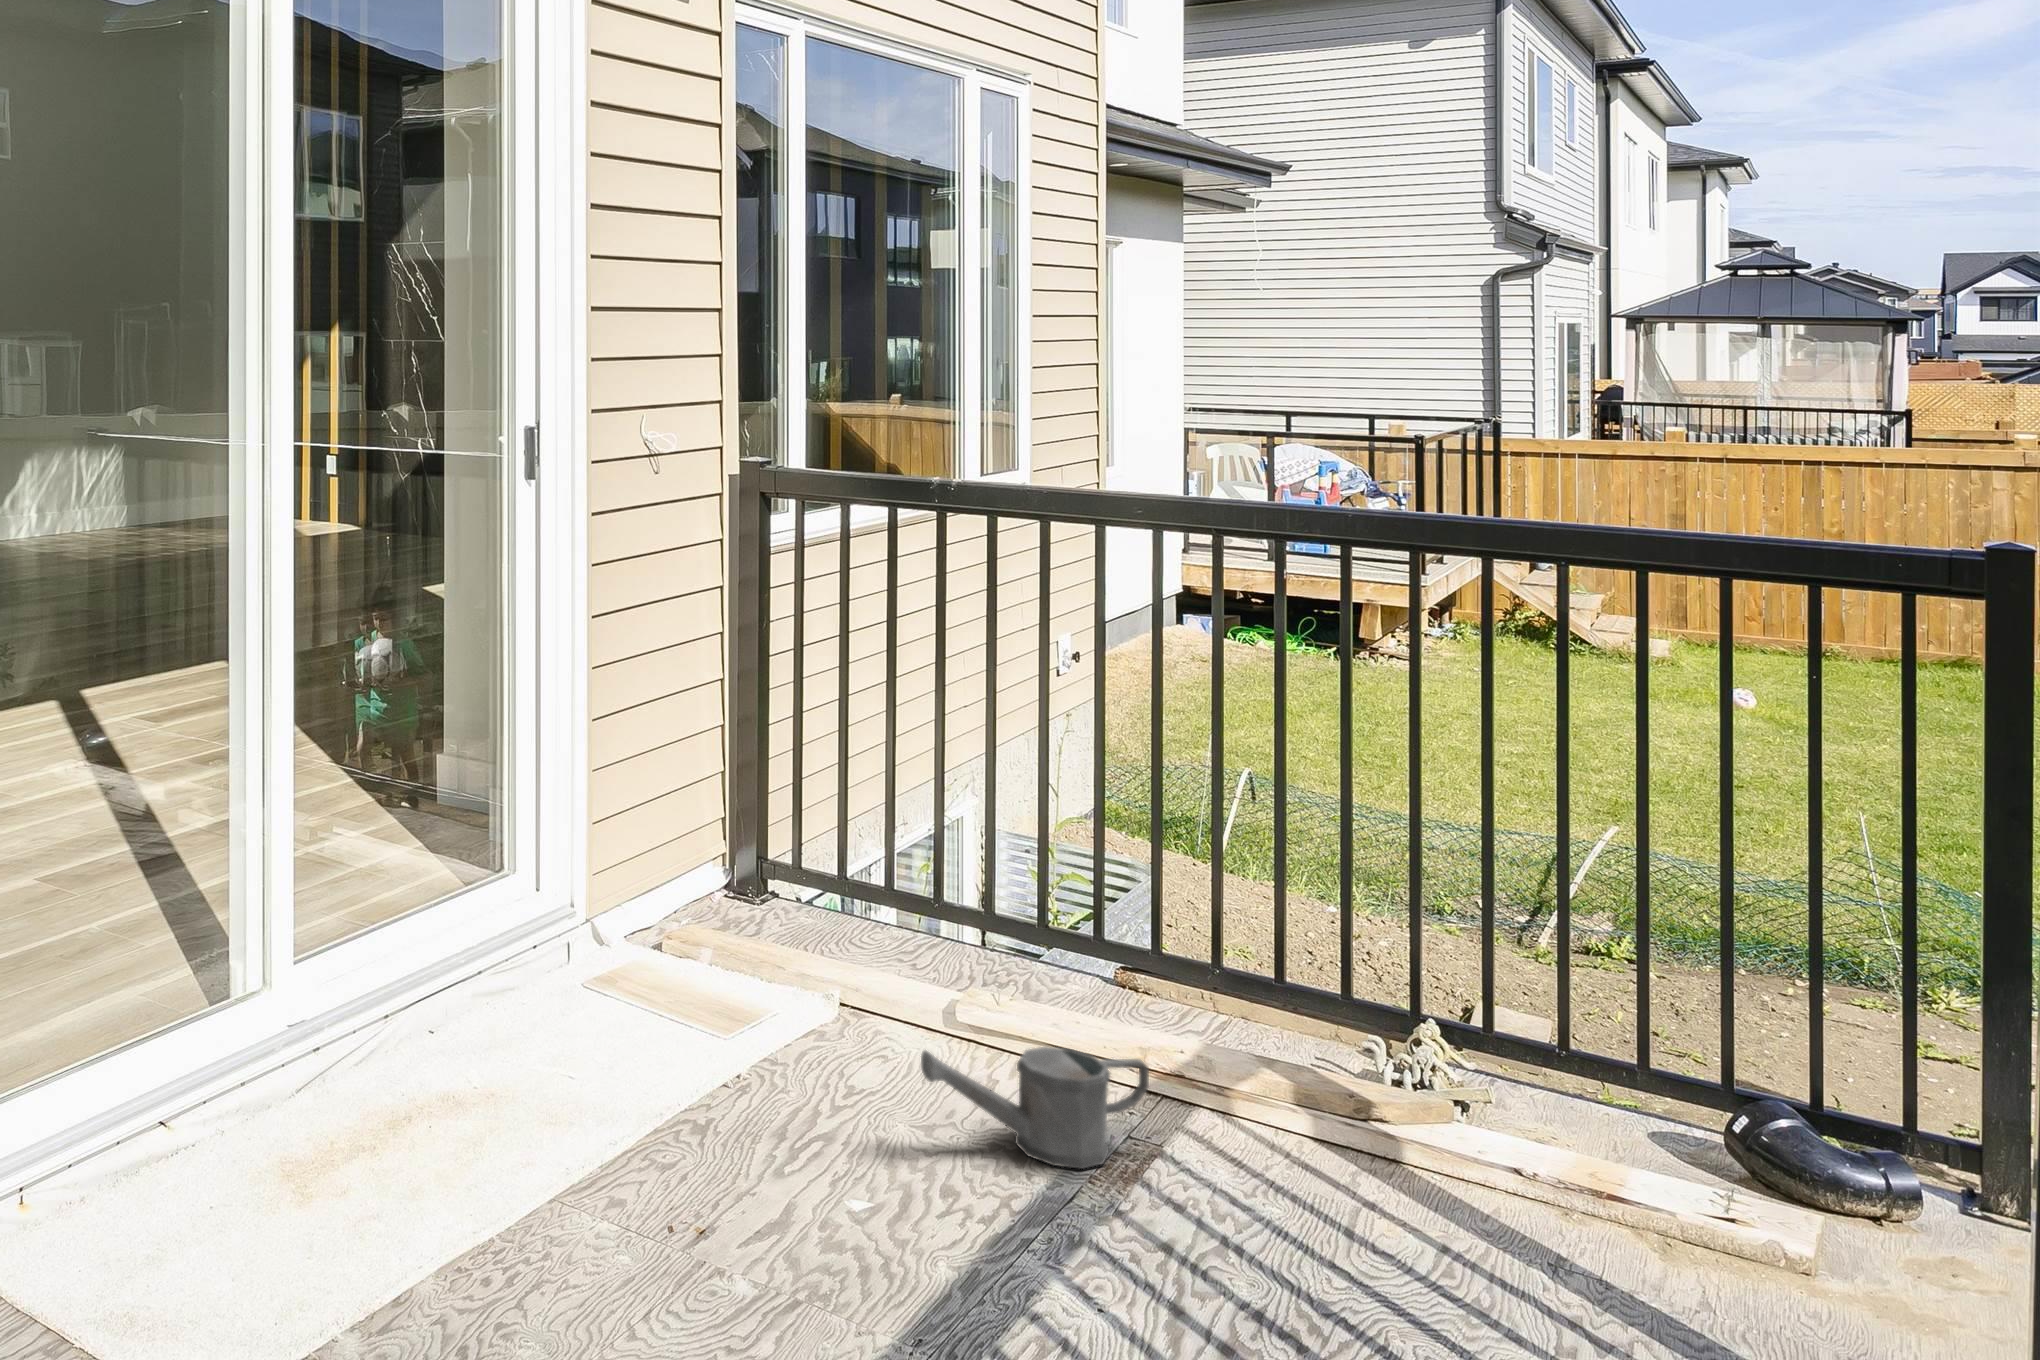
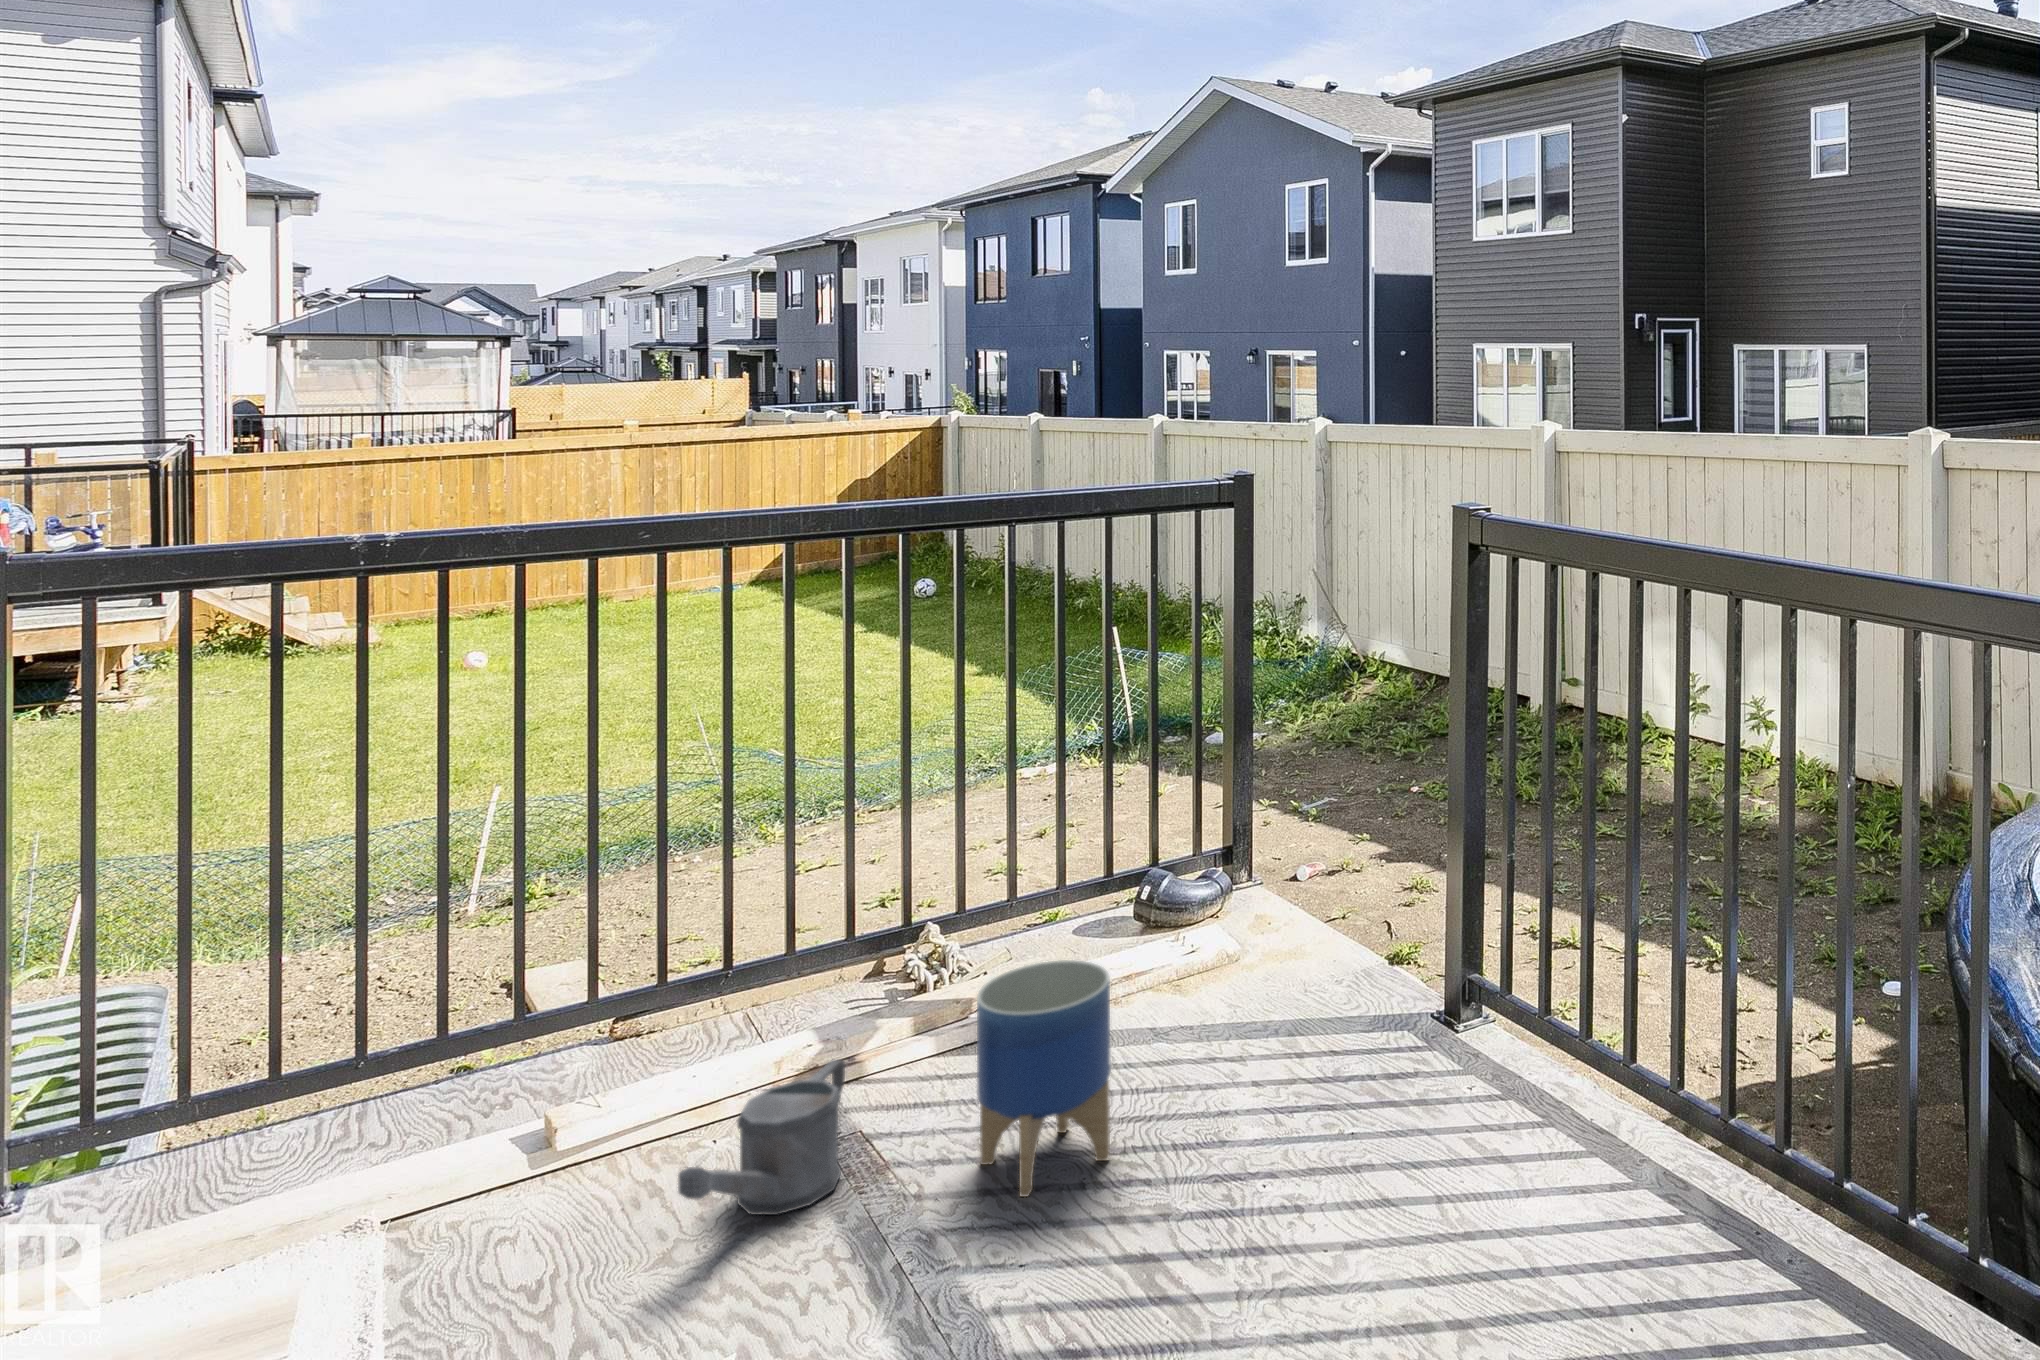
planter: none [1175,1040,1336,1308] -> present [977,960,1111,1197]

